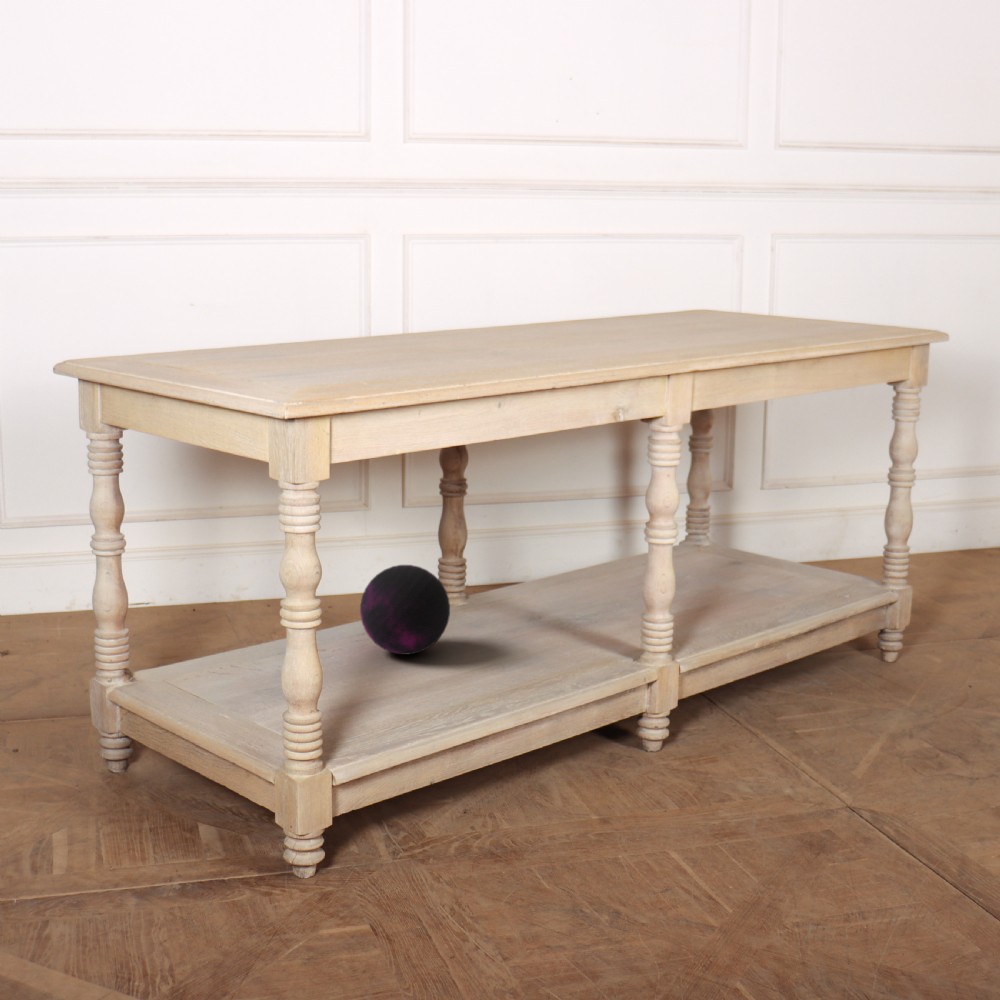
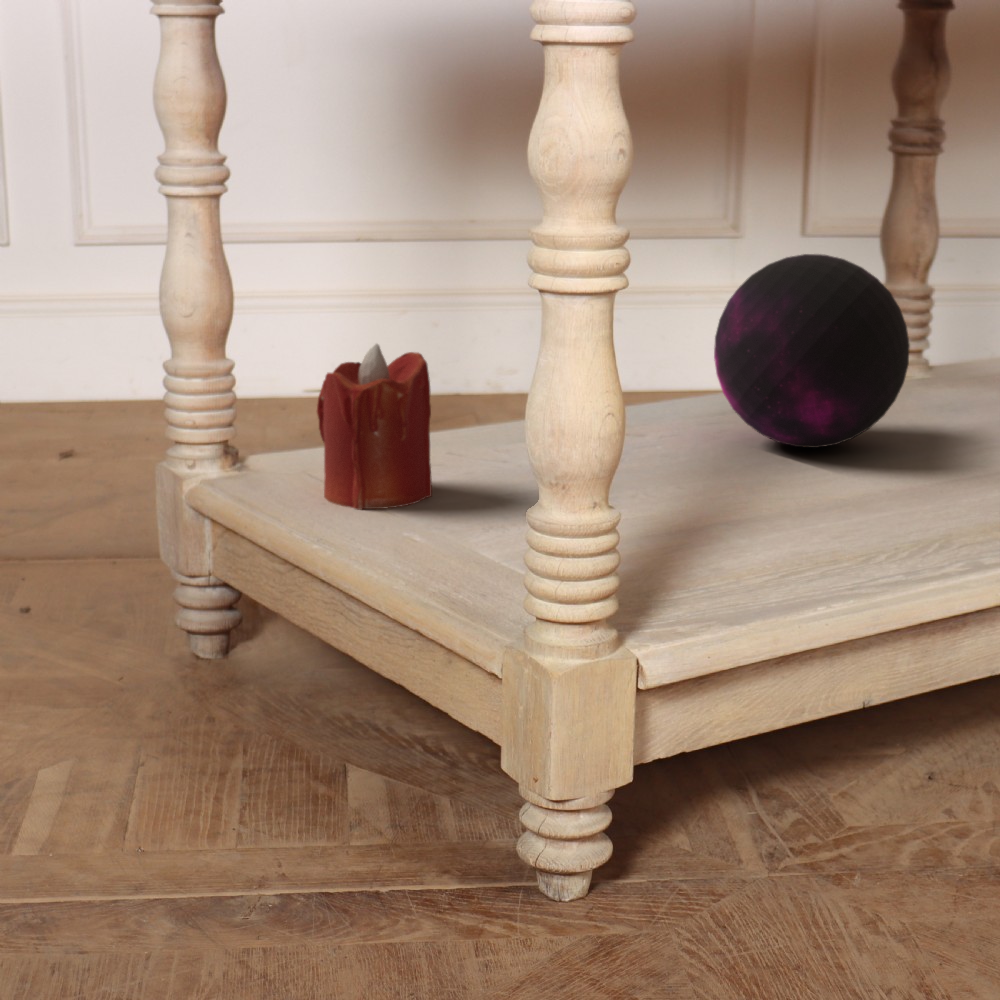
candle: none [175,623,231,703] -> present [317,344,432,510]

